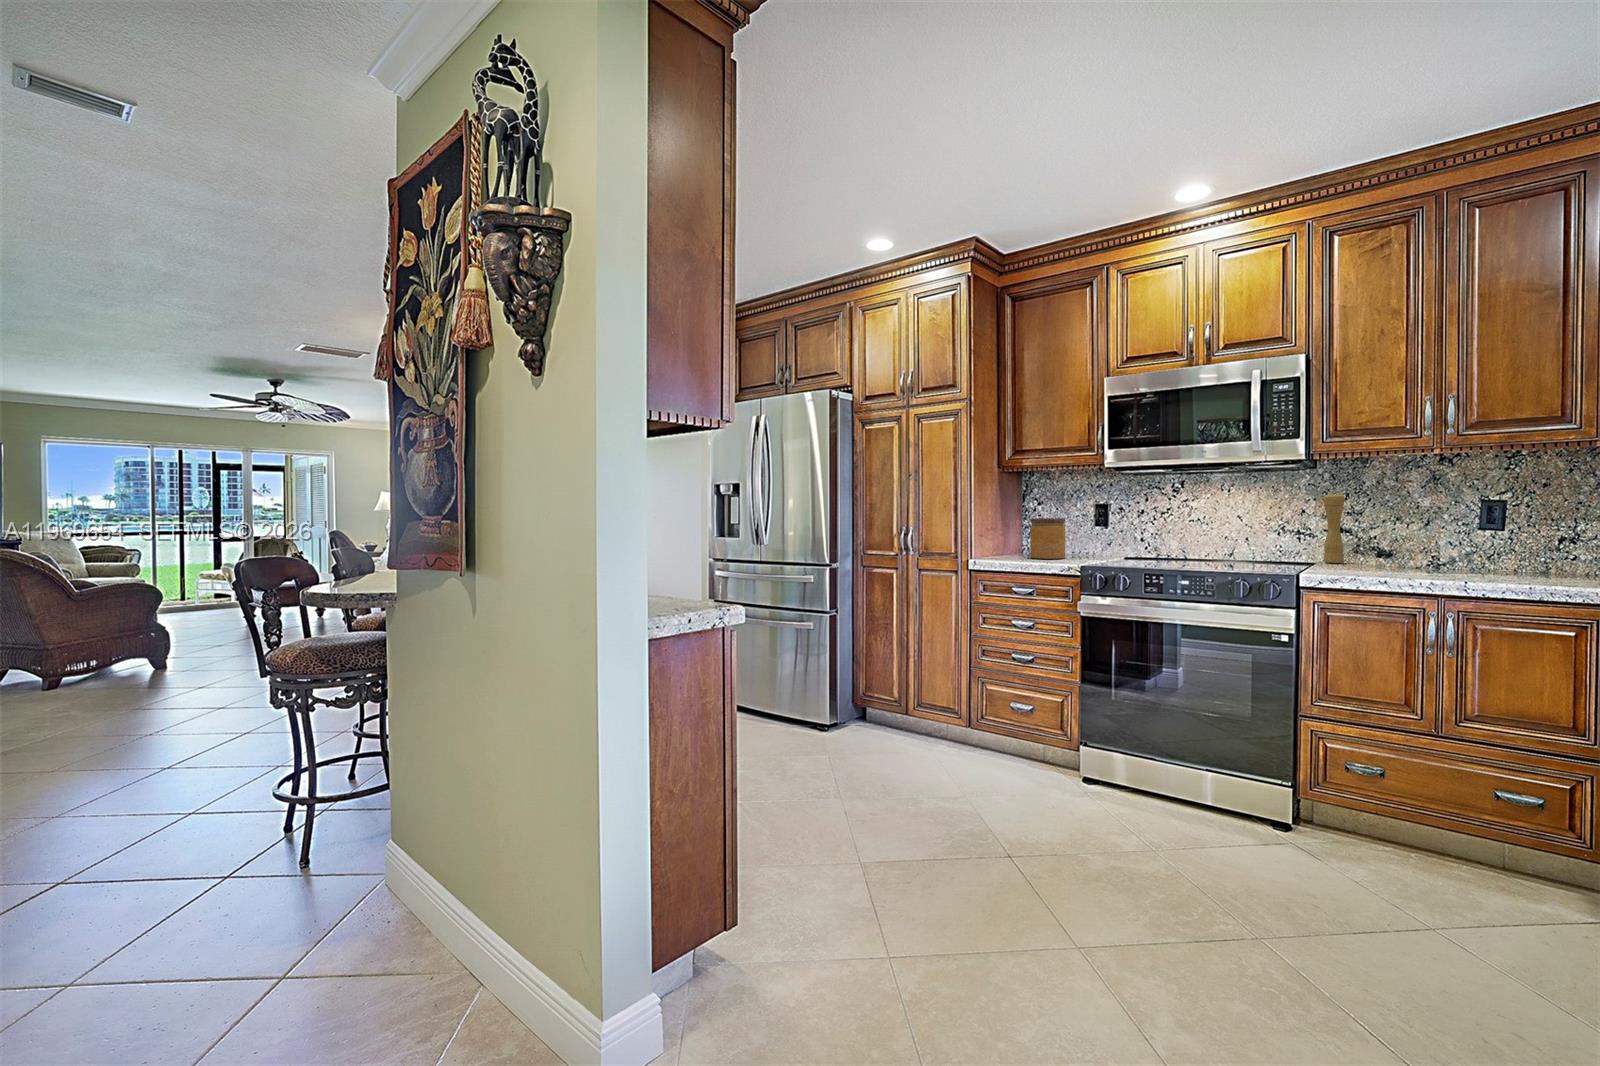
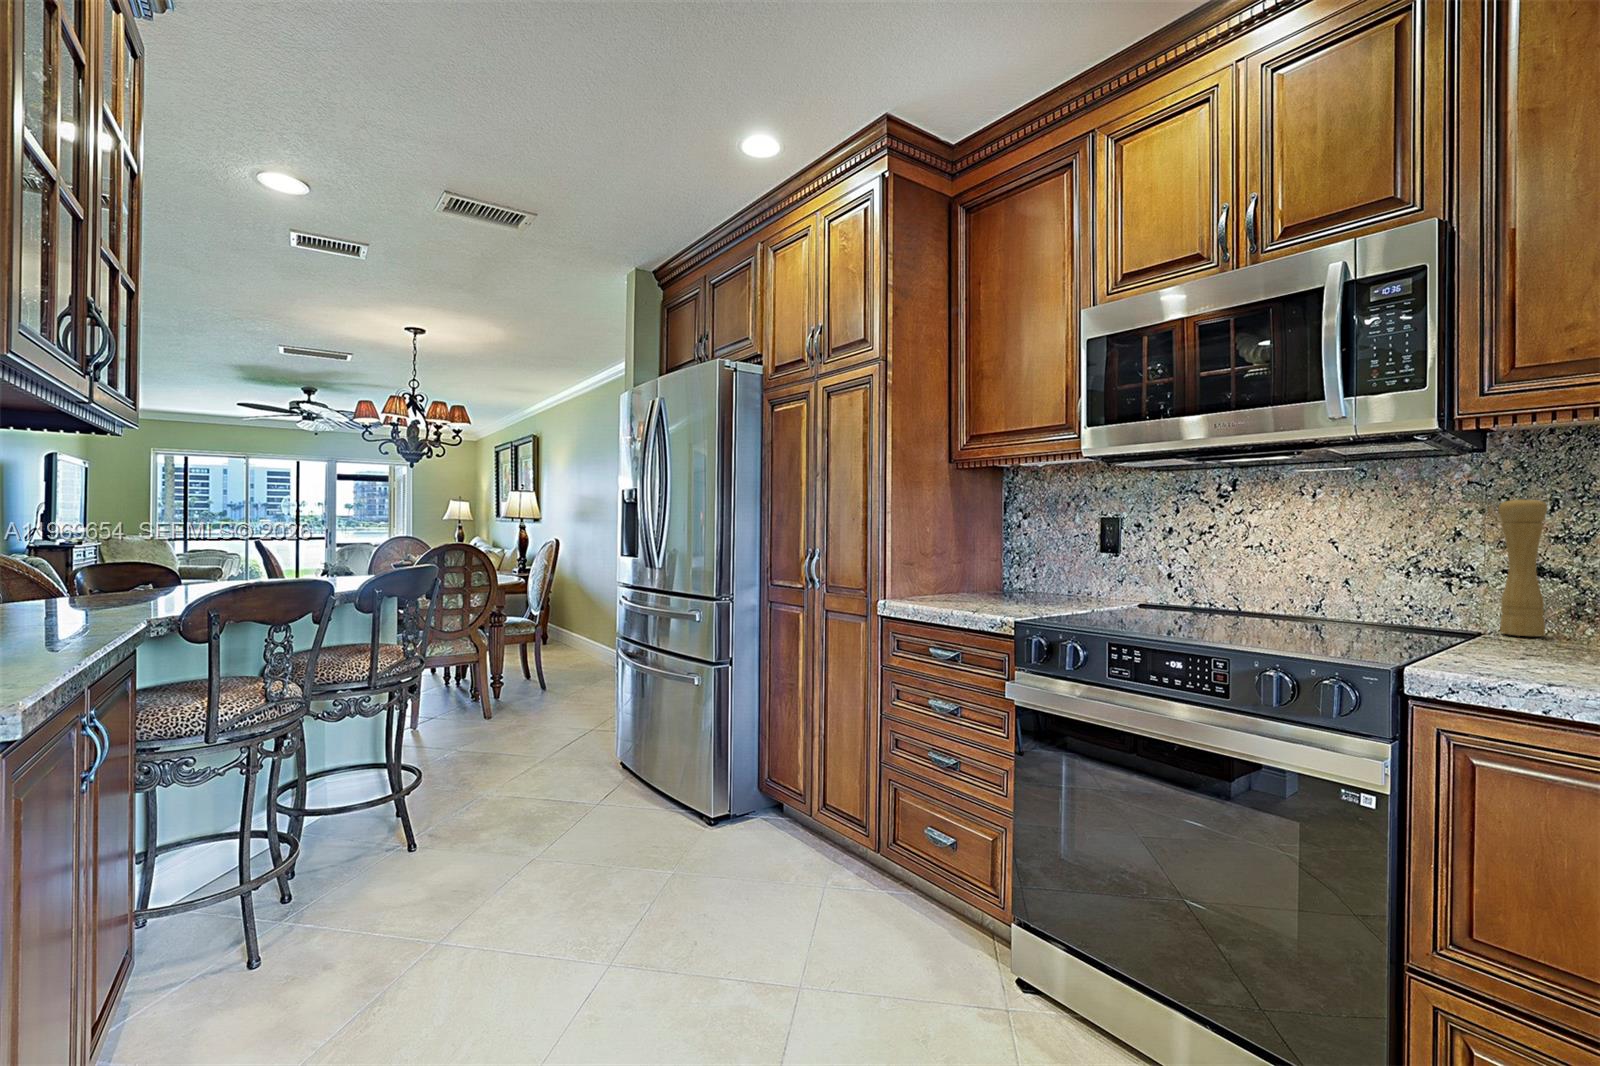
jar: present [1030,518,1065,559] -> none [979,540,1033,605]

